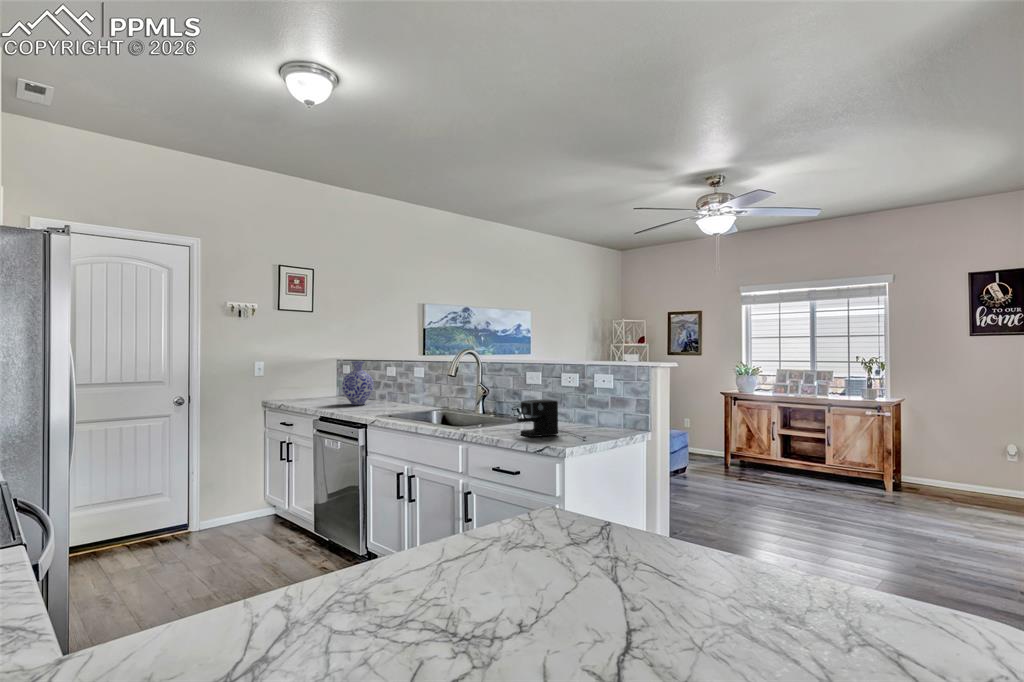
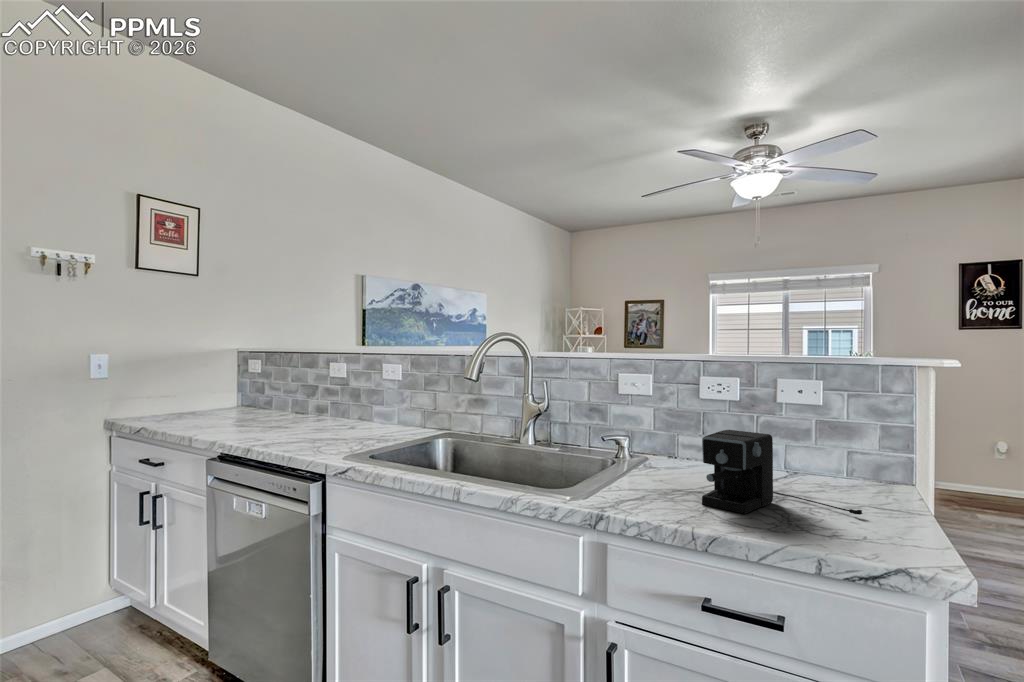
vase: present [342,361,374,405] -> none [259,354,314,426]

